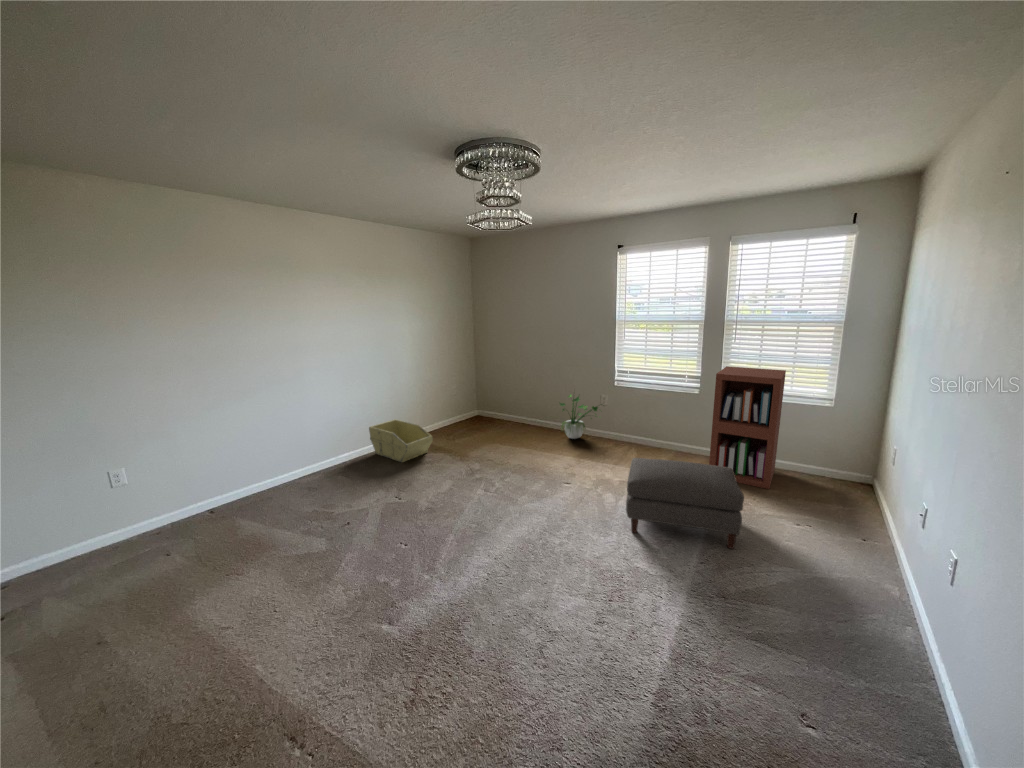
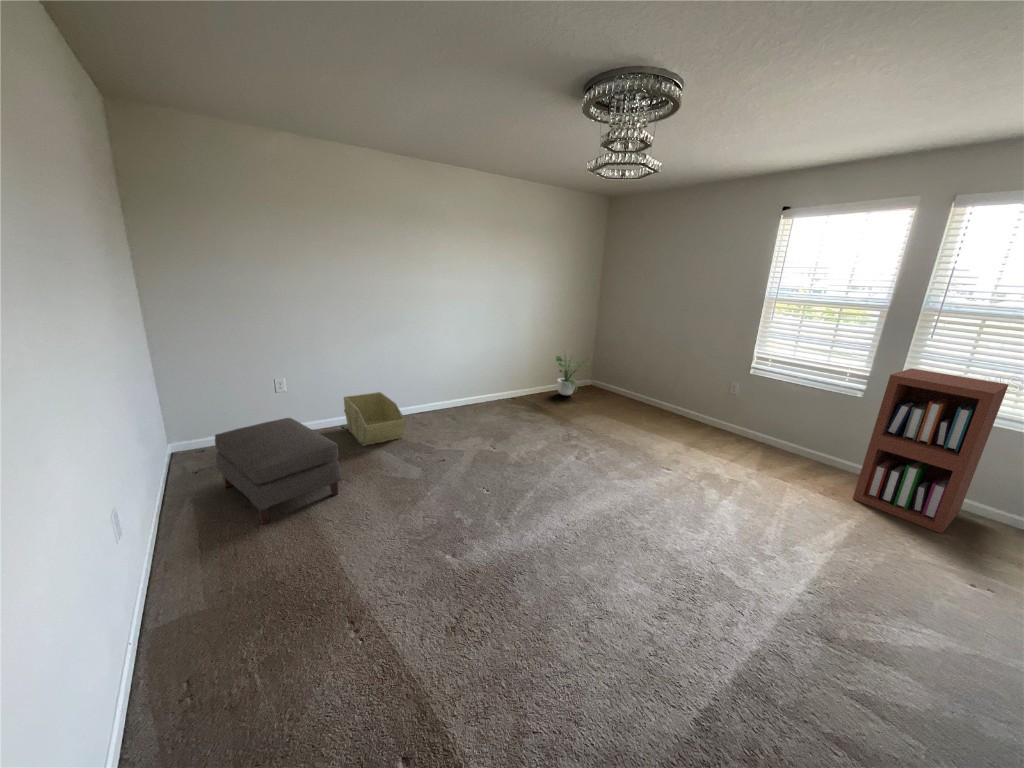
potted plant: present [560,394,598,439] -> present [556,356,589,395]
storage bin: present [369,419,433,462] -> present [344,392,406,446]
ottoman: present [626,458,744,549] -> present [215,418,341,524]

